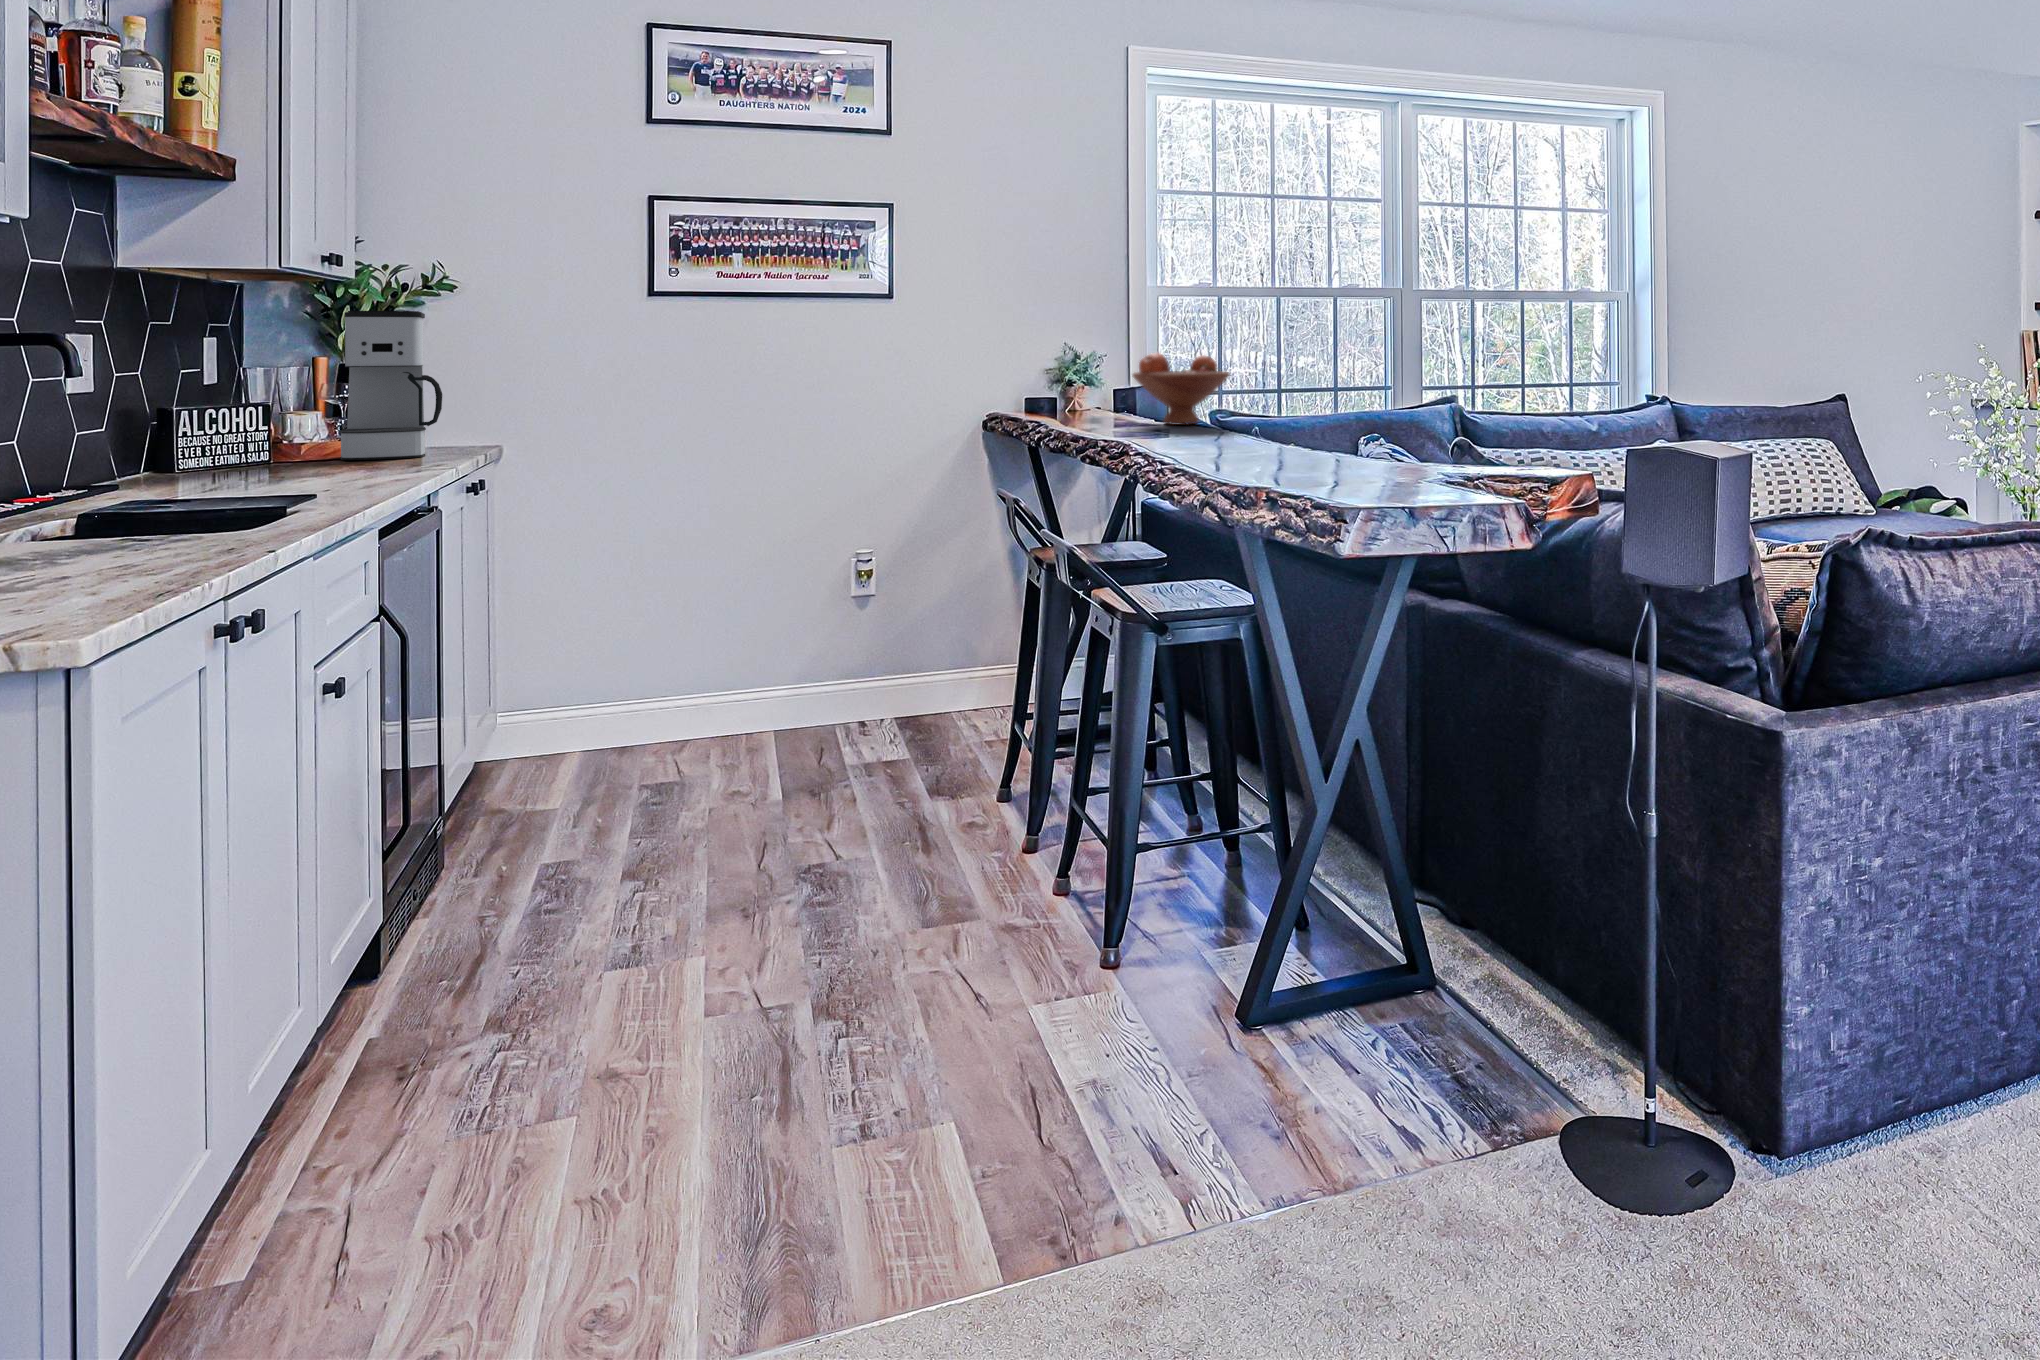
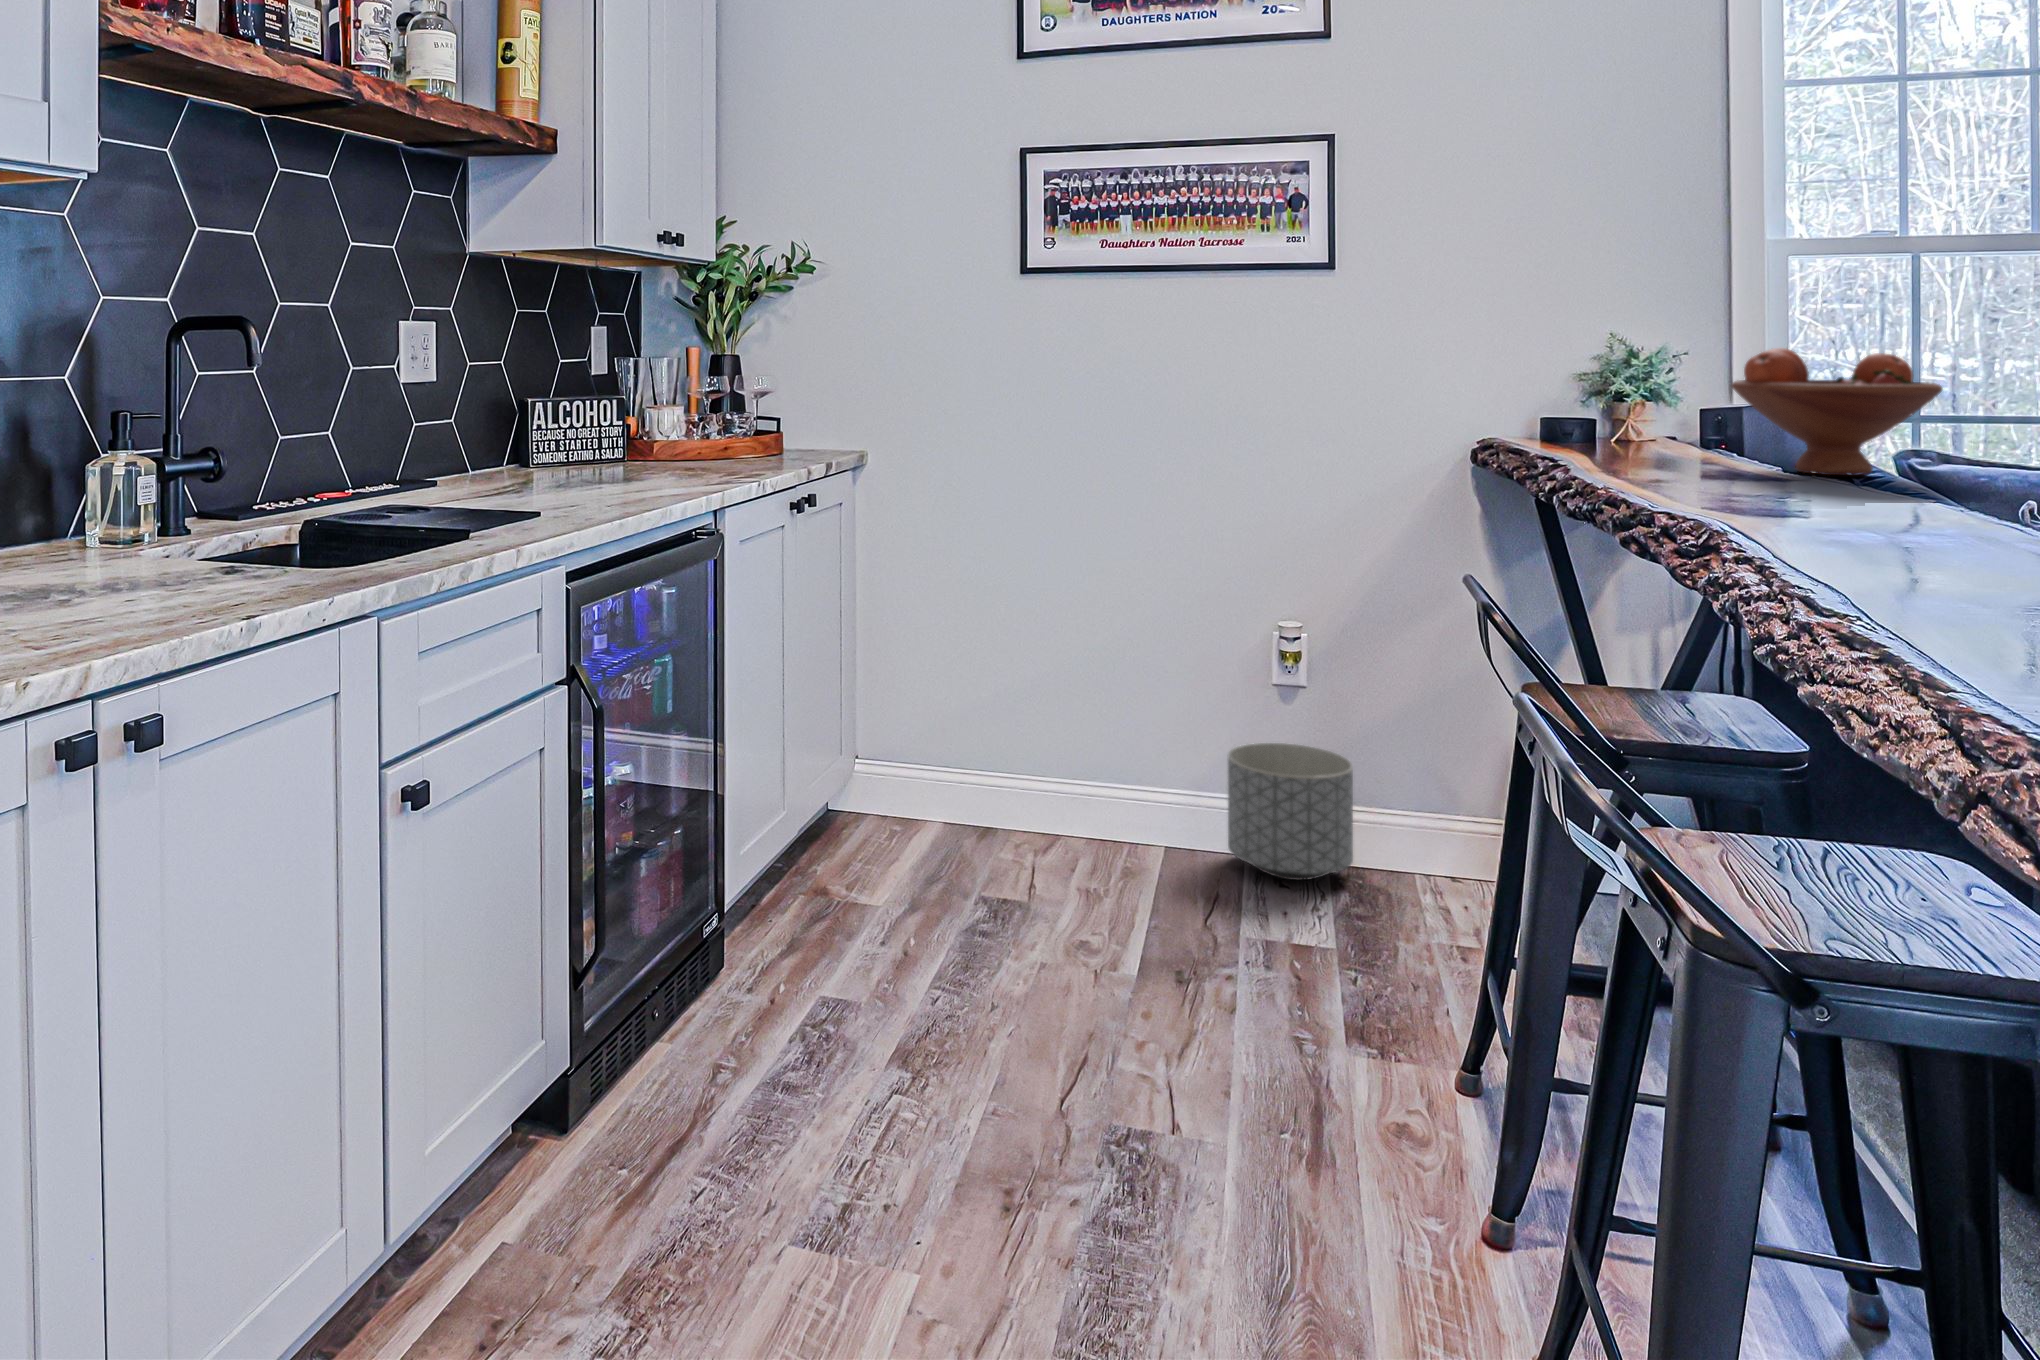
coffee maker: present [340,311,442,460] -> none [679,294,778,463]
planter: none [823,640,912,733] -> present [1228,743,1353,880]

